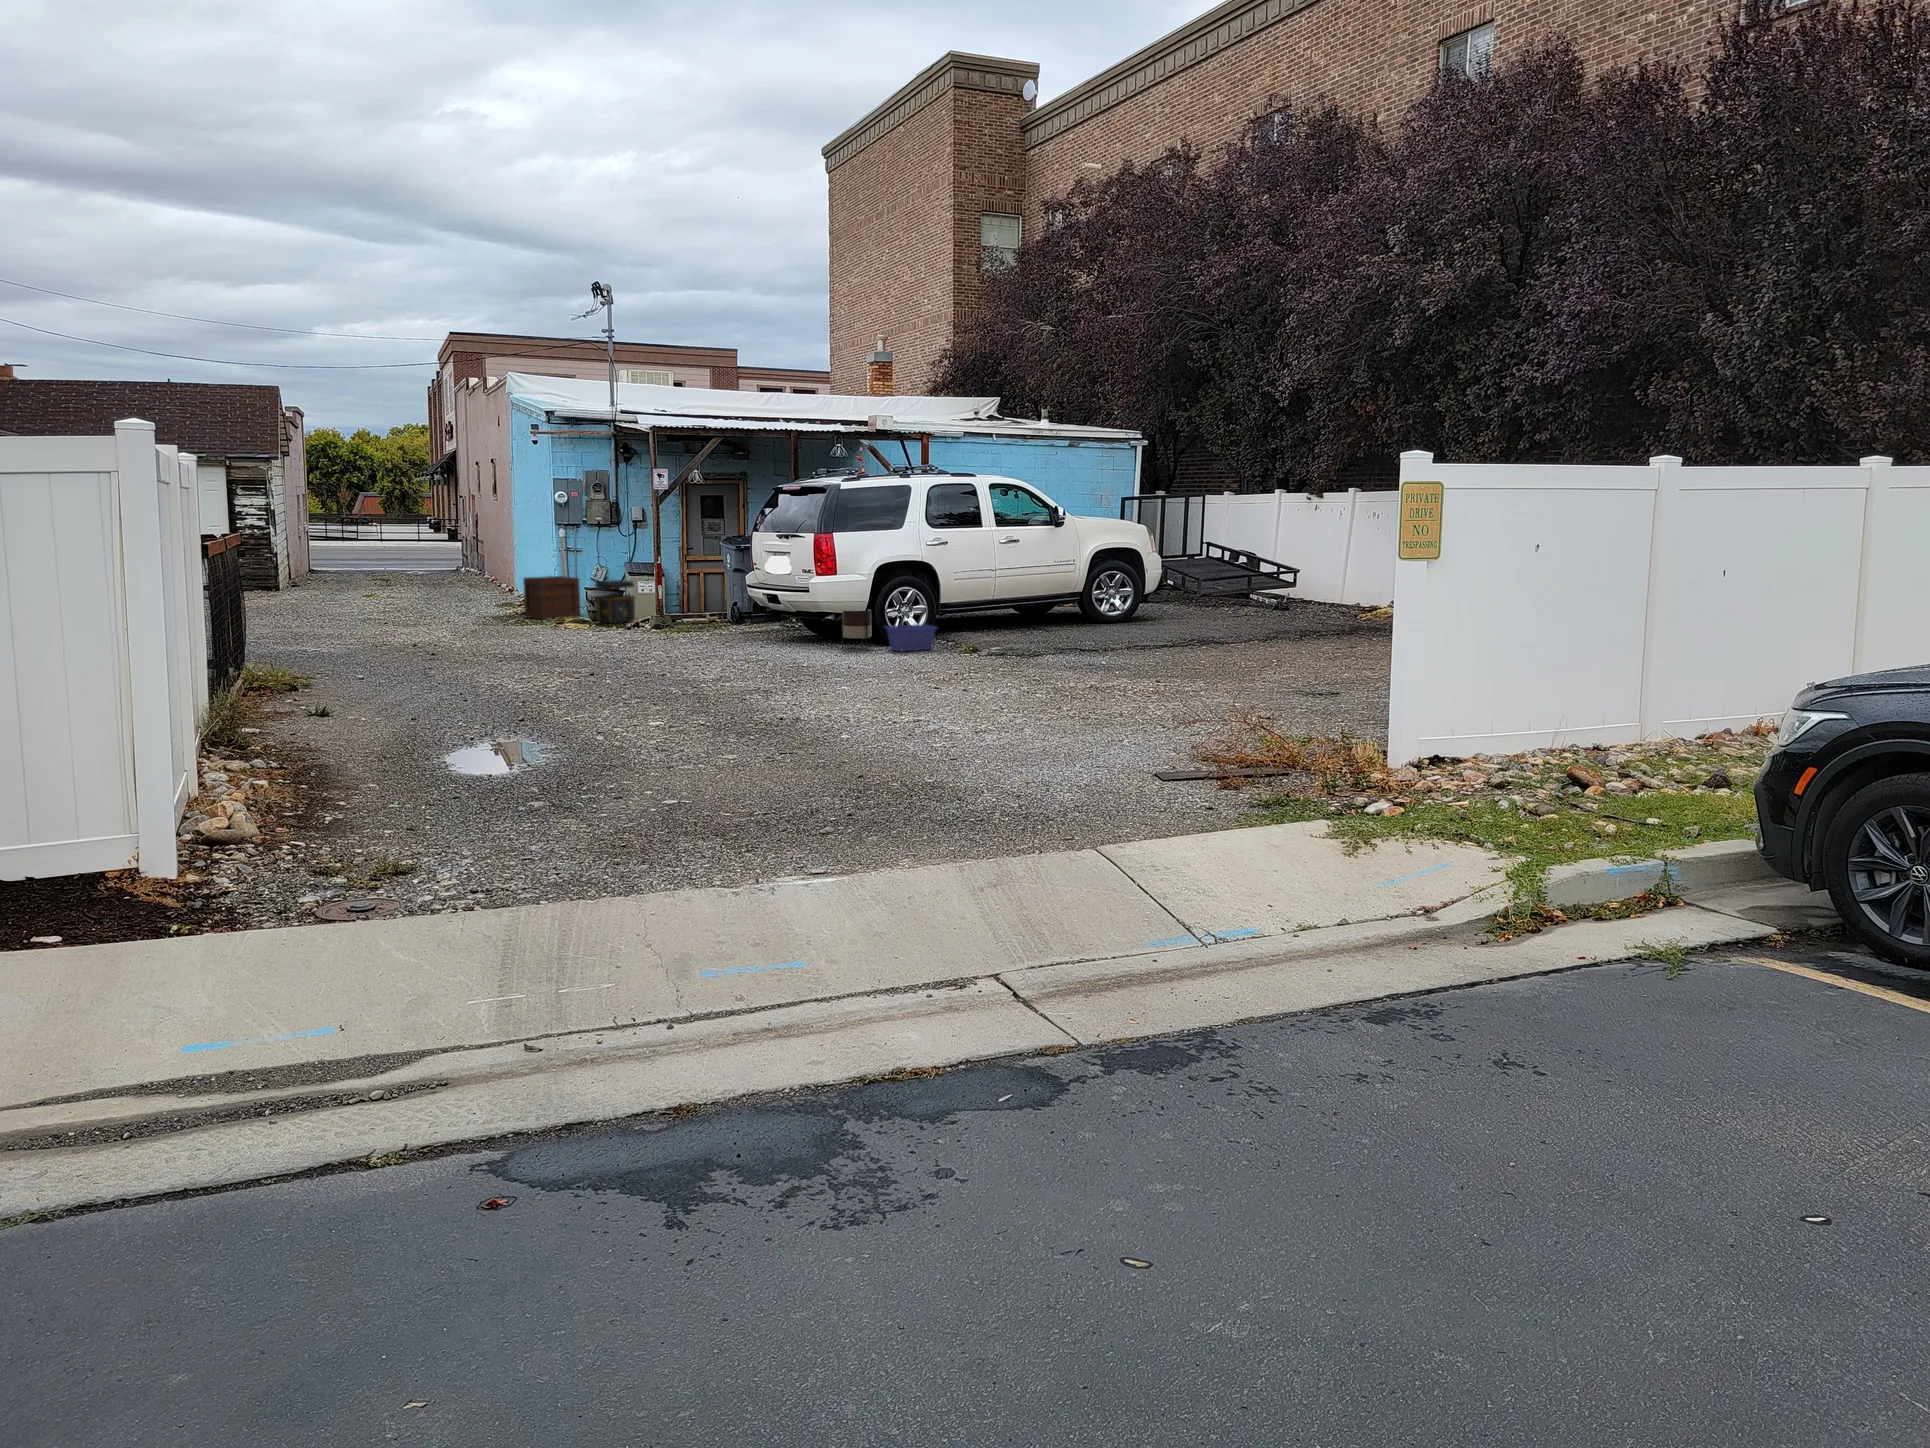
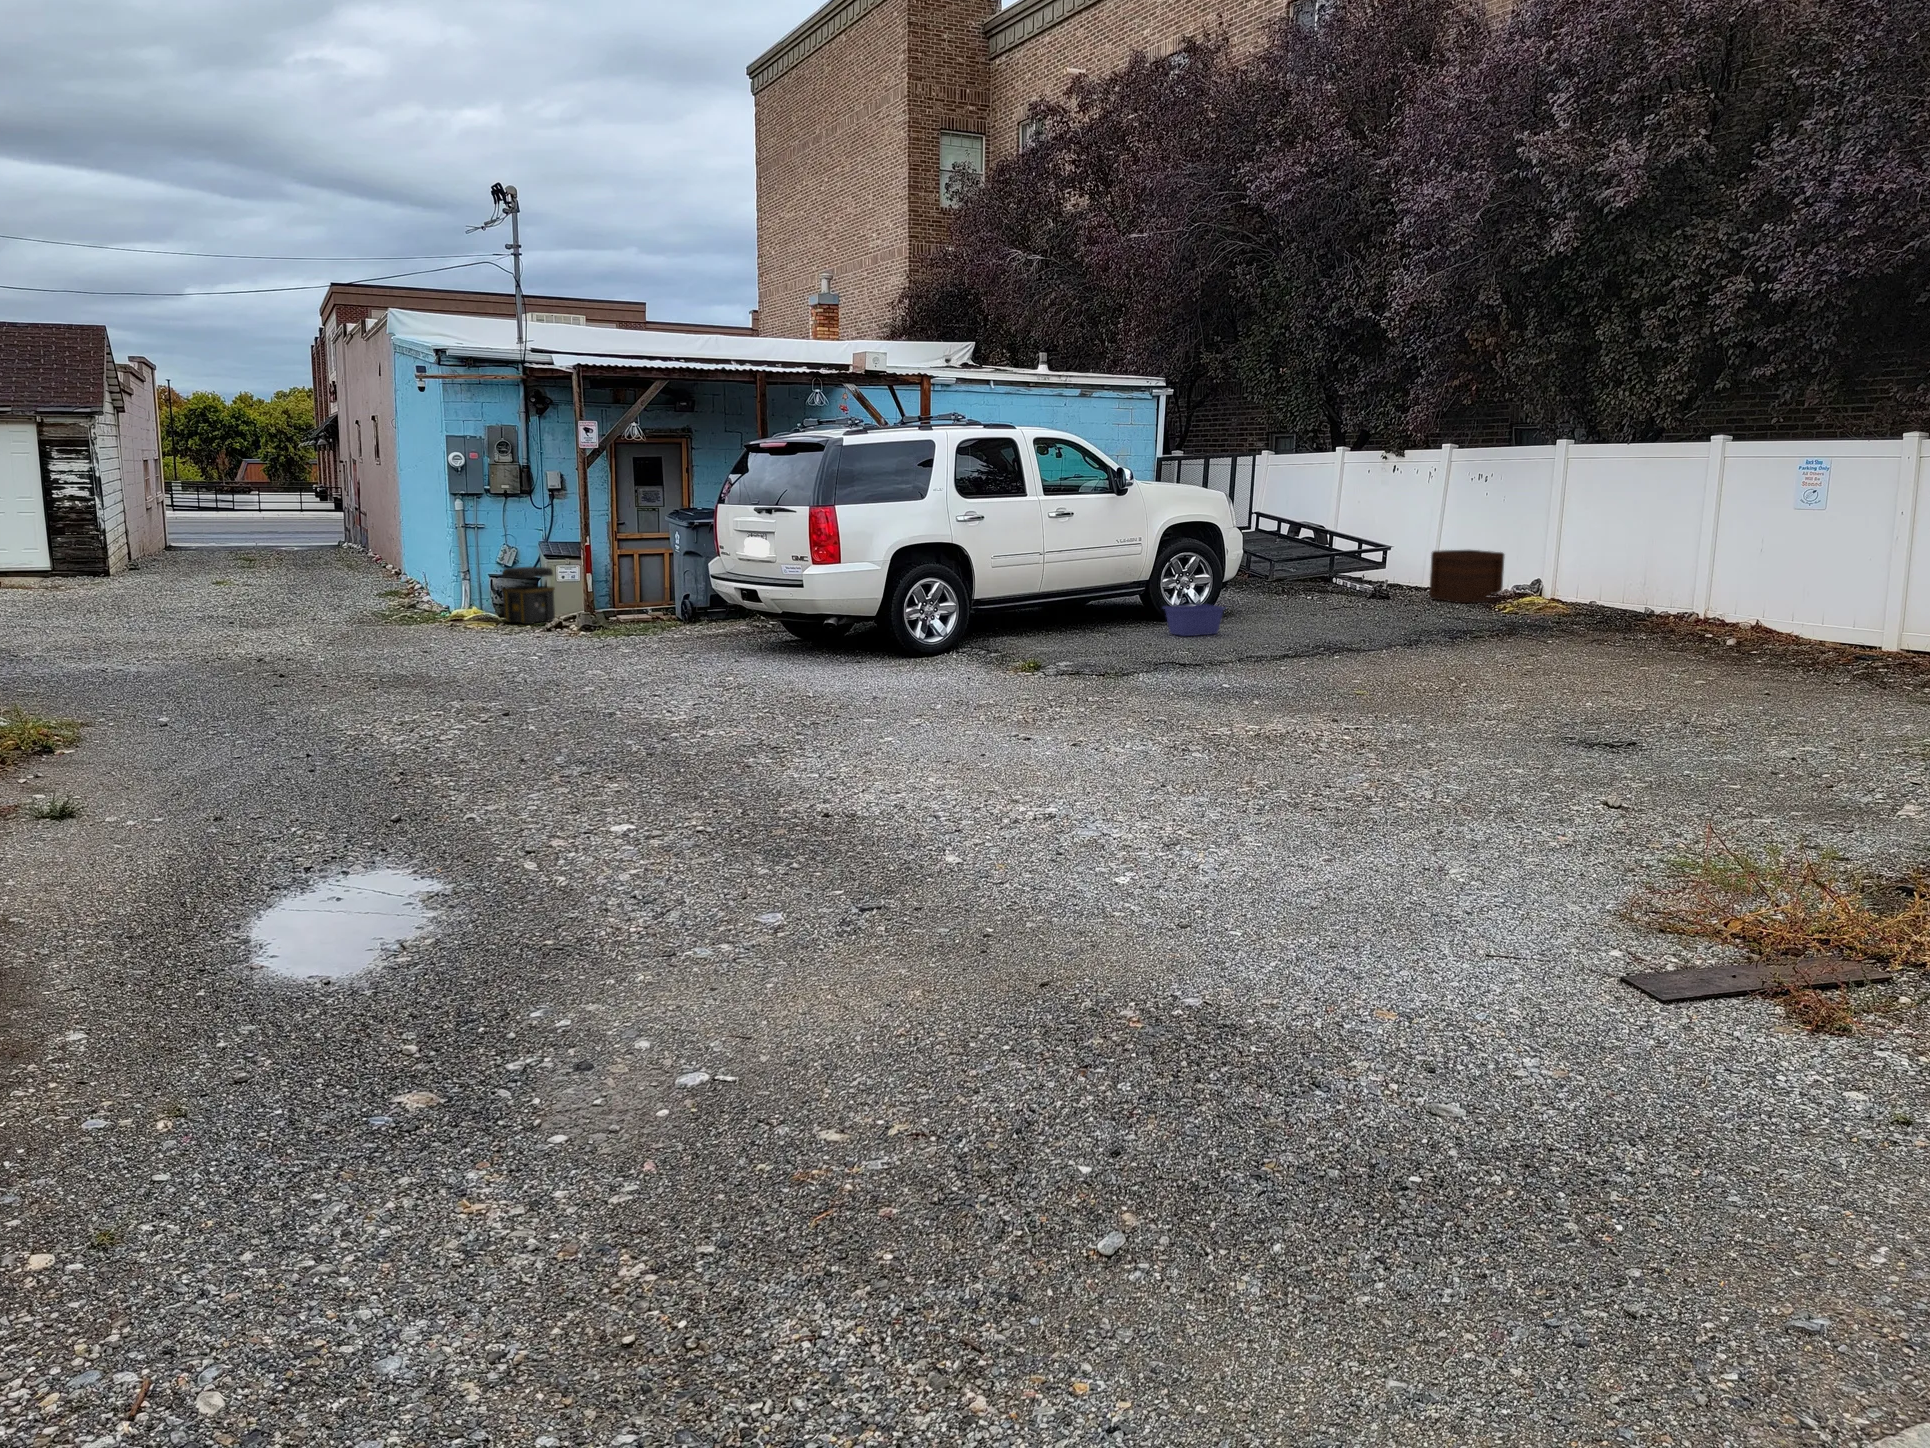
wooden crate: present [523,576,581,620] -> present [1429,550,1504,603]
planter: present [842,609,872,650] -> none [845,608,886,665]
storage bin: present [885,624,937,652] -> present [1163,604,1226,636]

